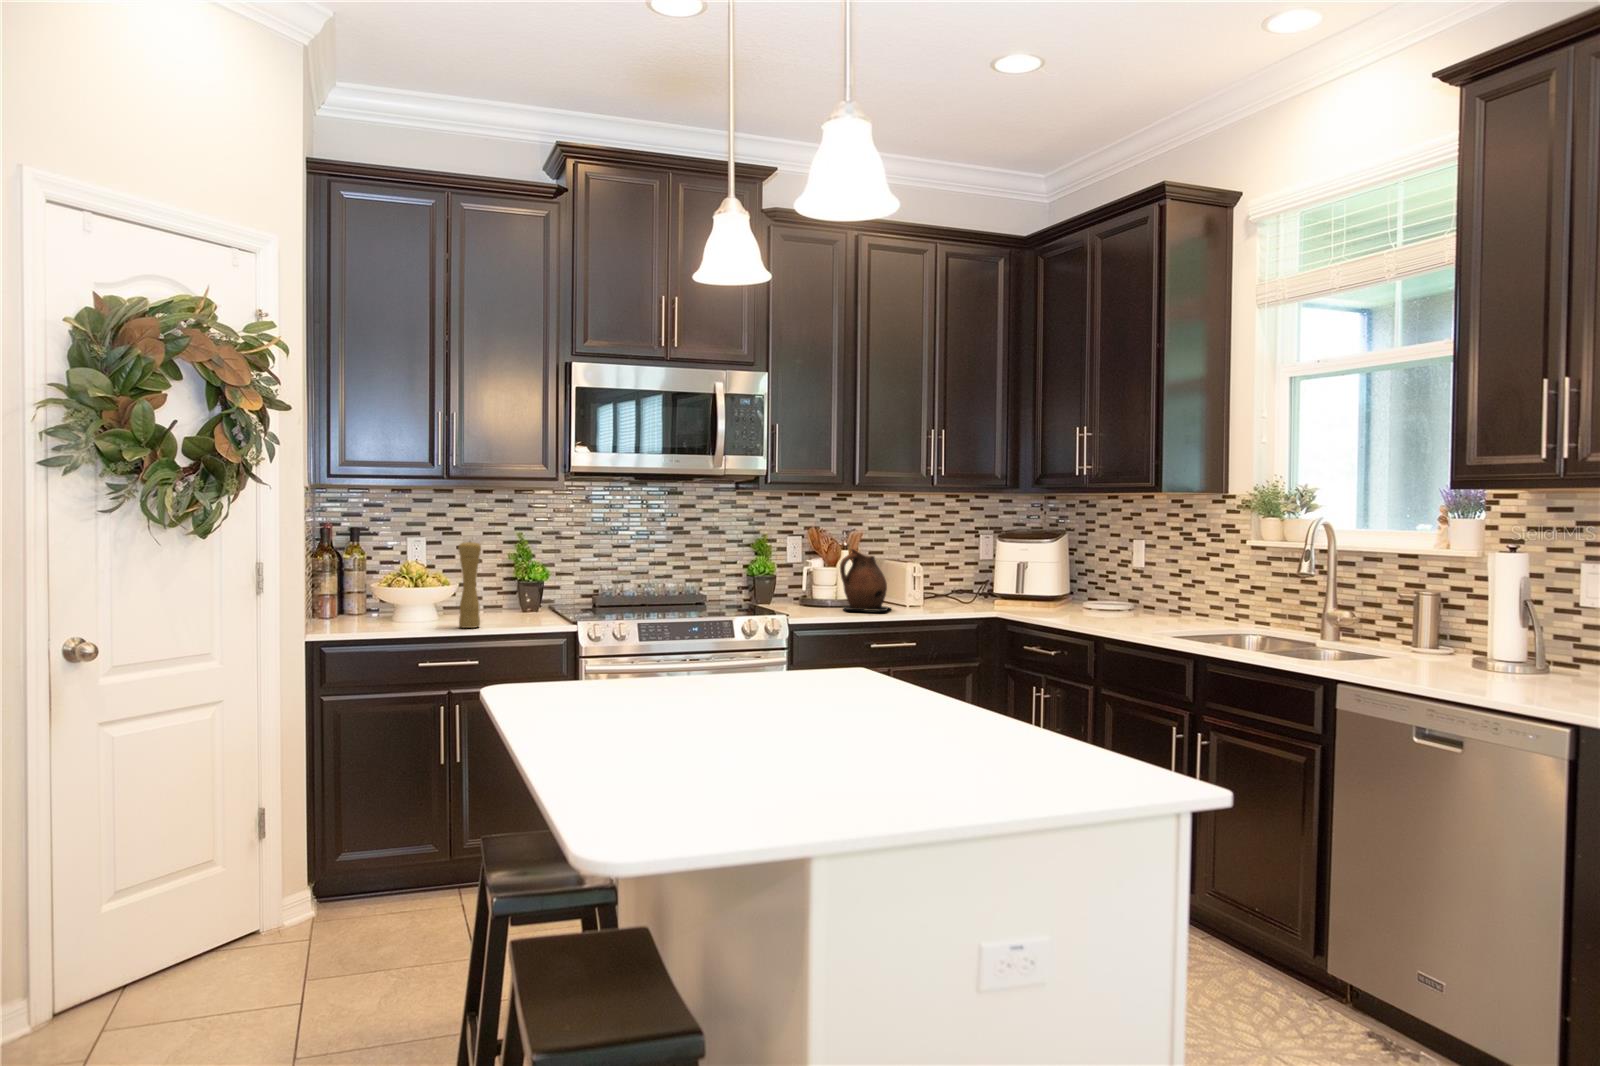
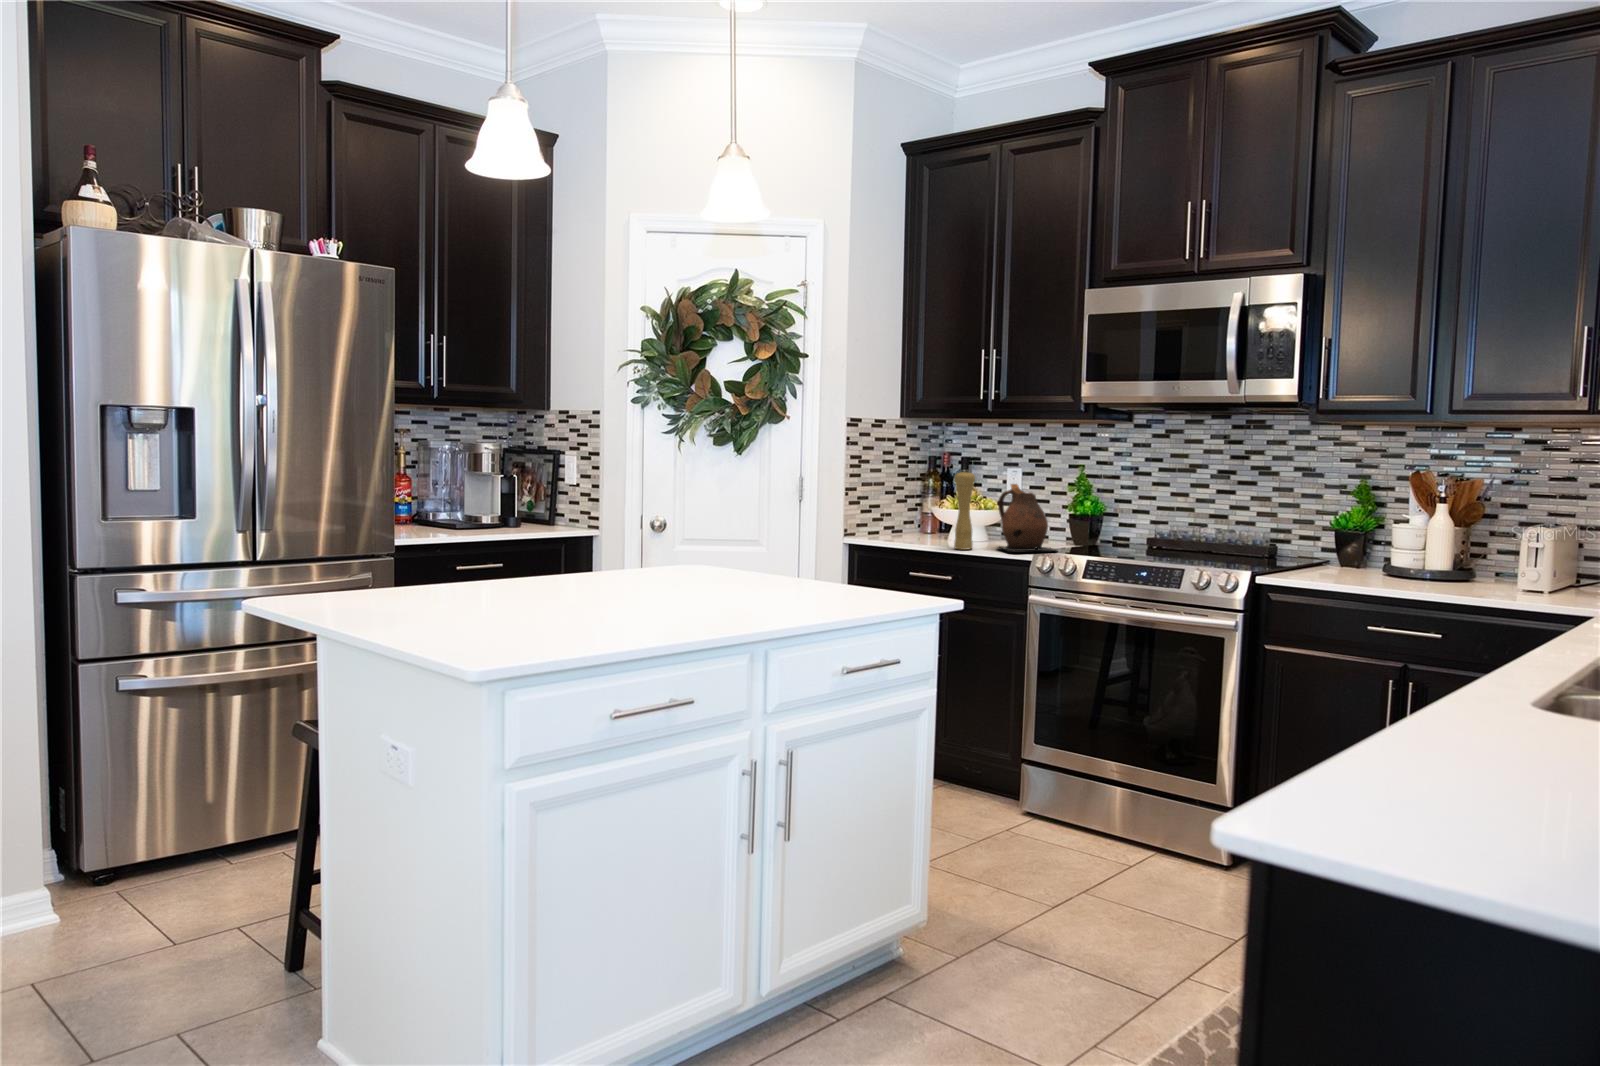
ceramic pitcher: present [840,548,891,611] -> present [998,484,1057,552]

